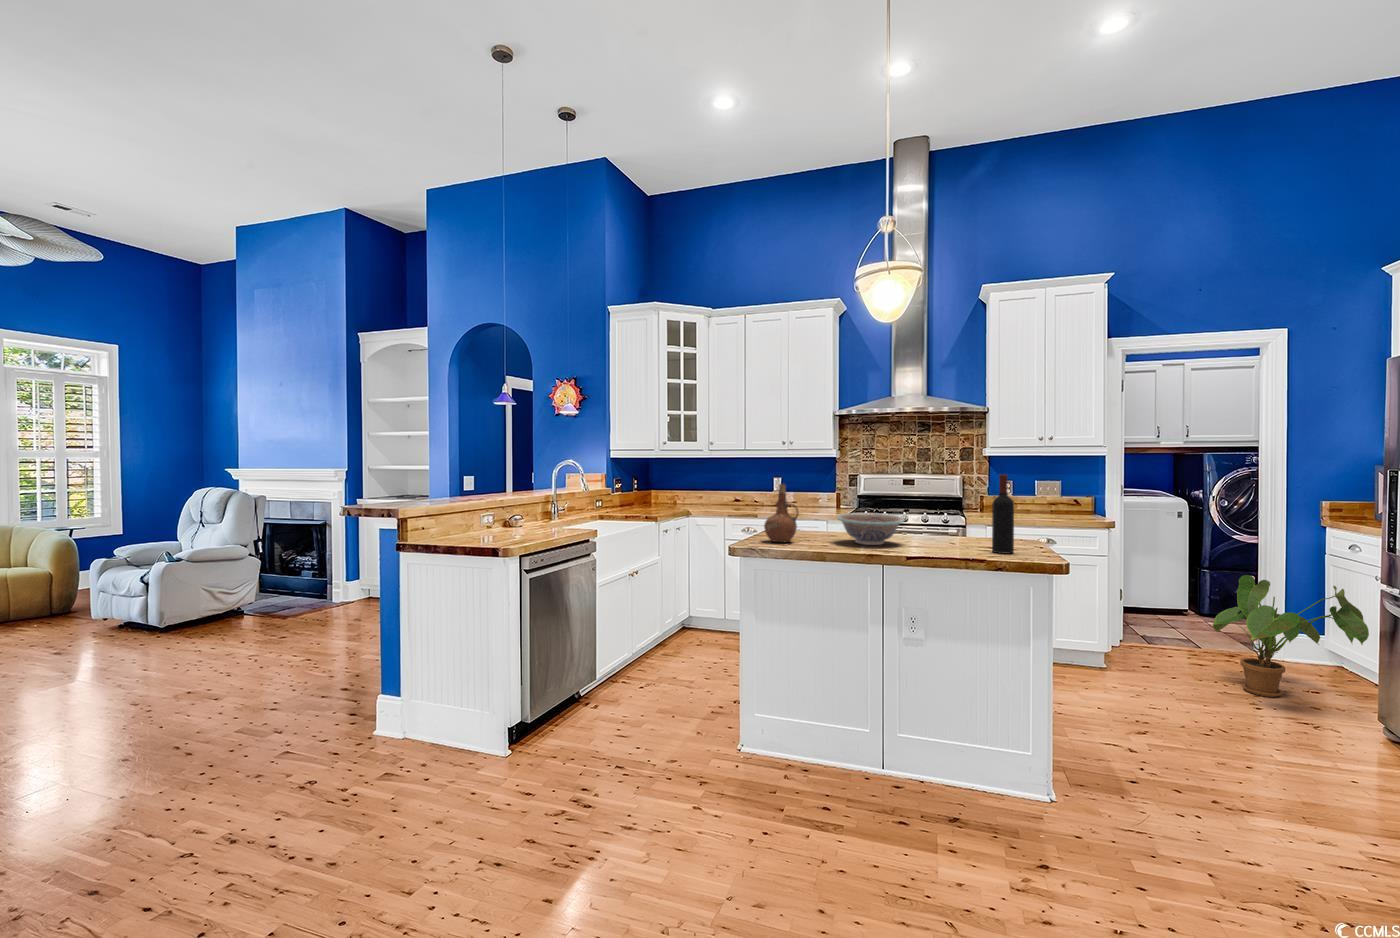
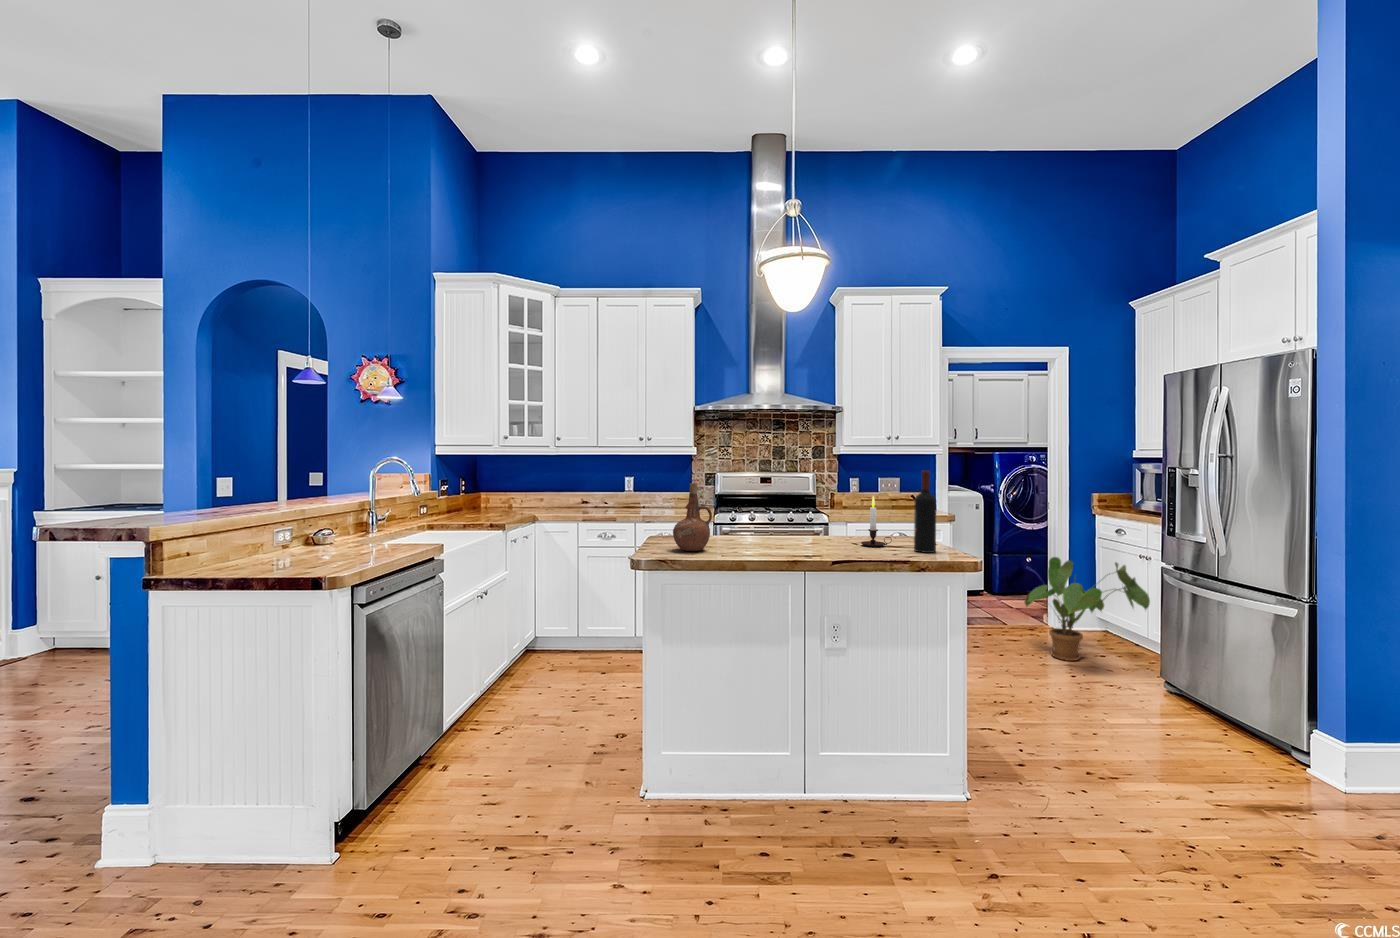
candle: none [945,497,975,547] -> present [861,496,892,547]
decorative bowl: present [837,513,905,545] -> none [751,514,825,549]

